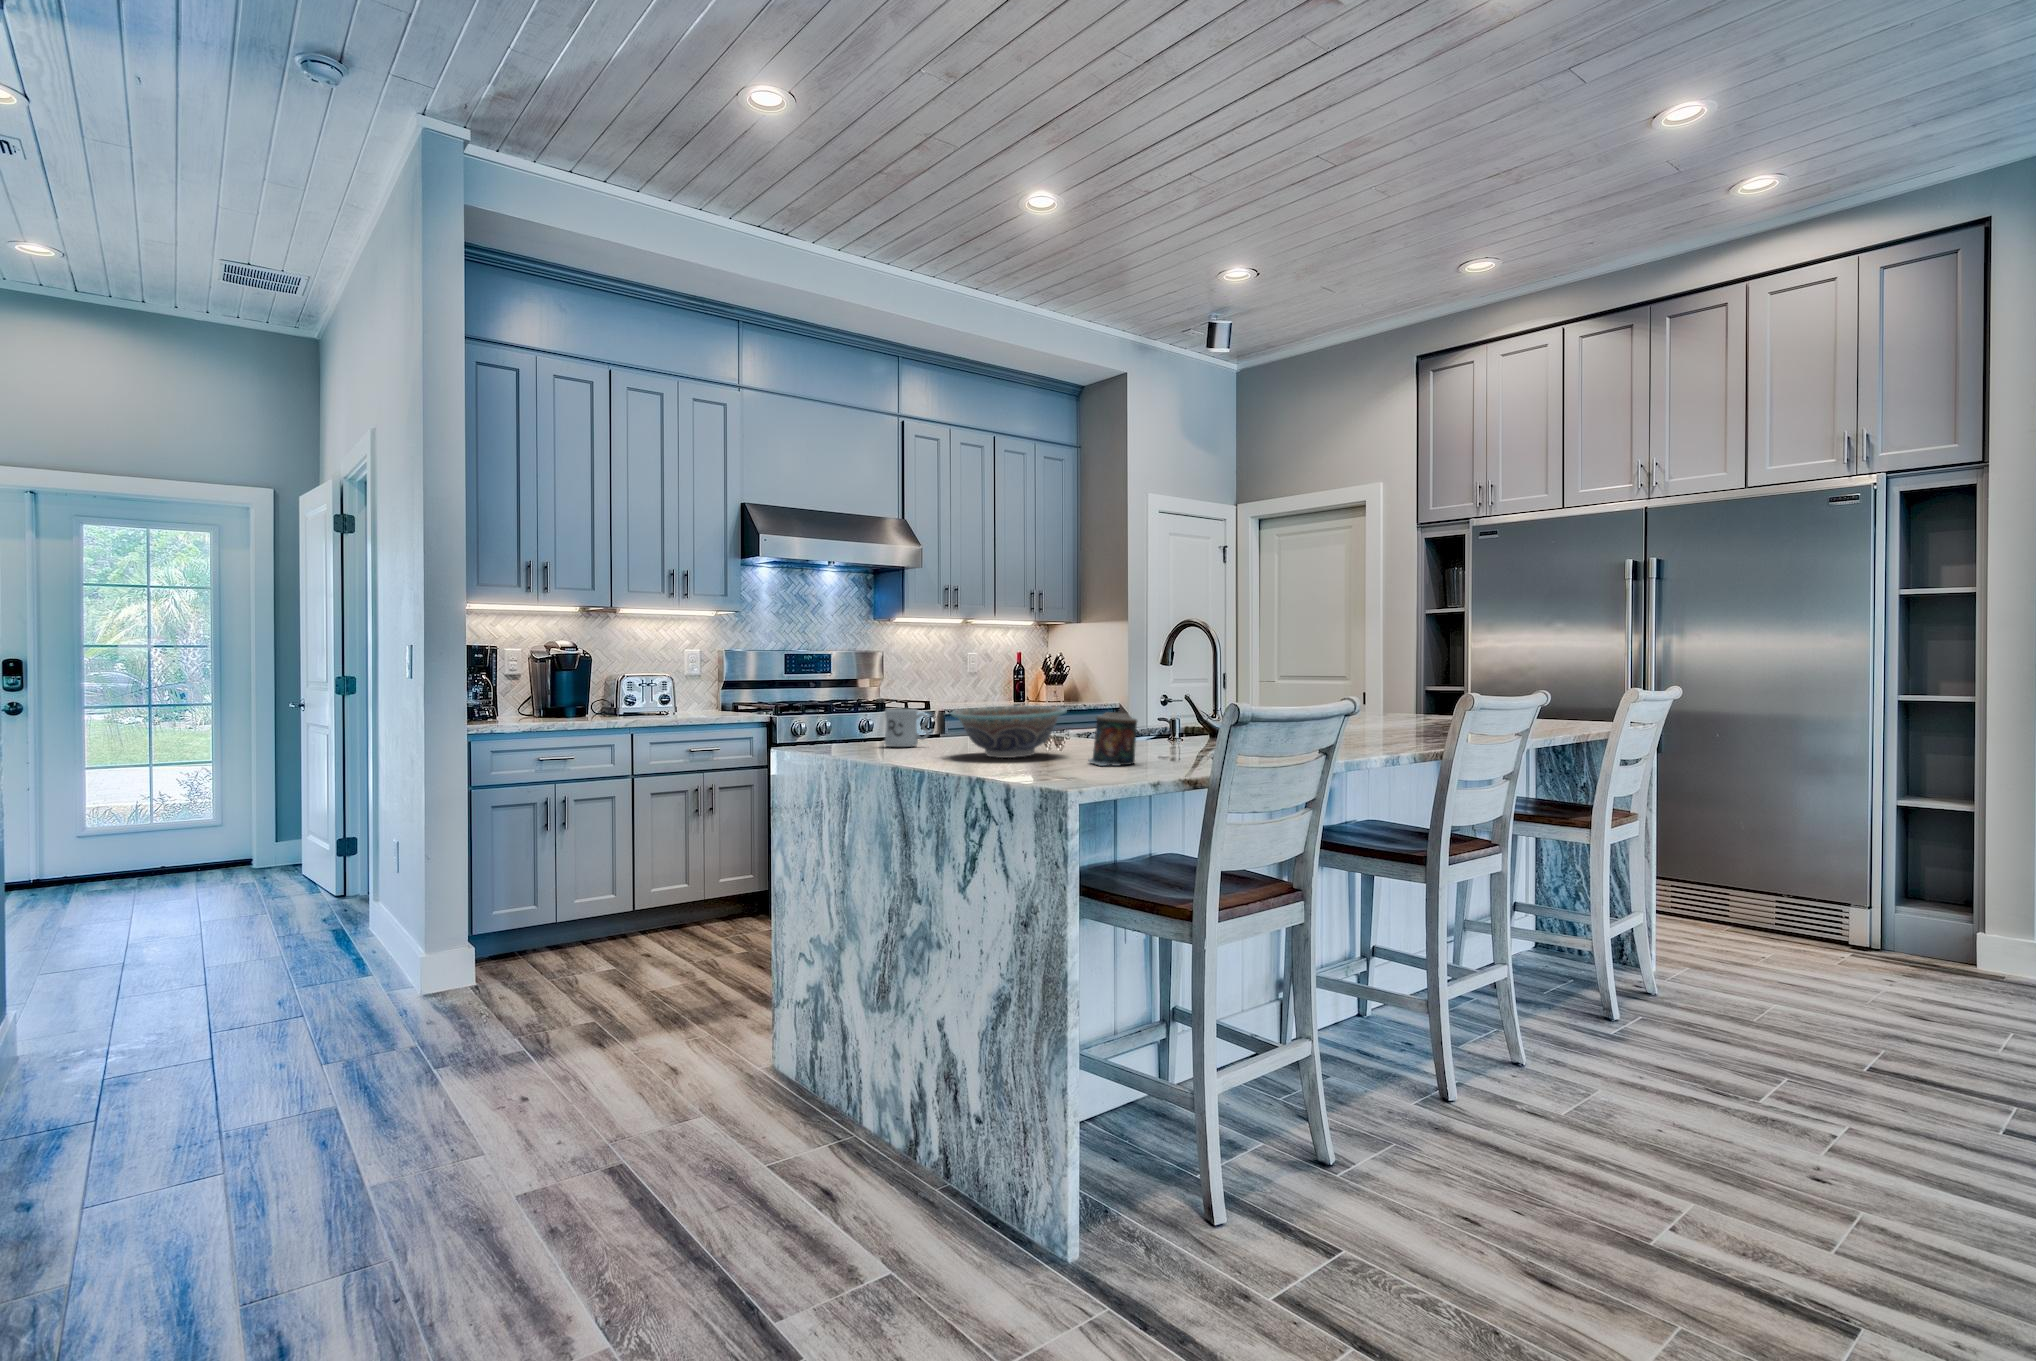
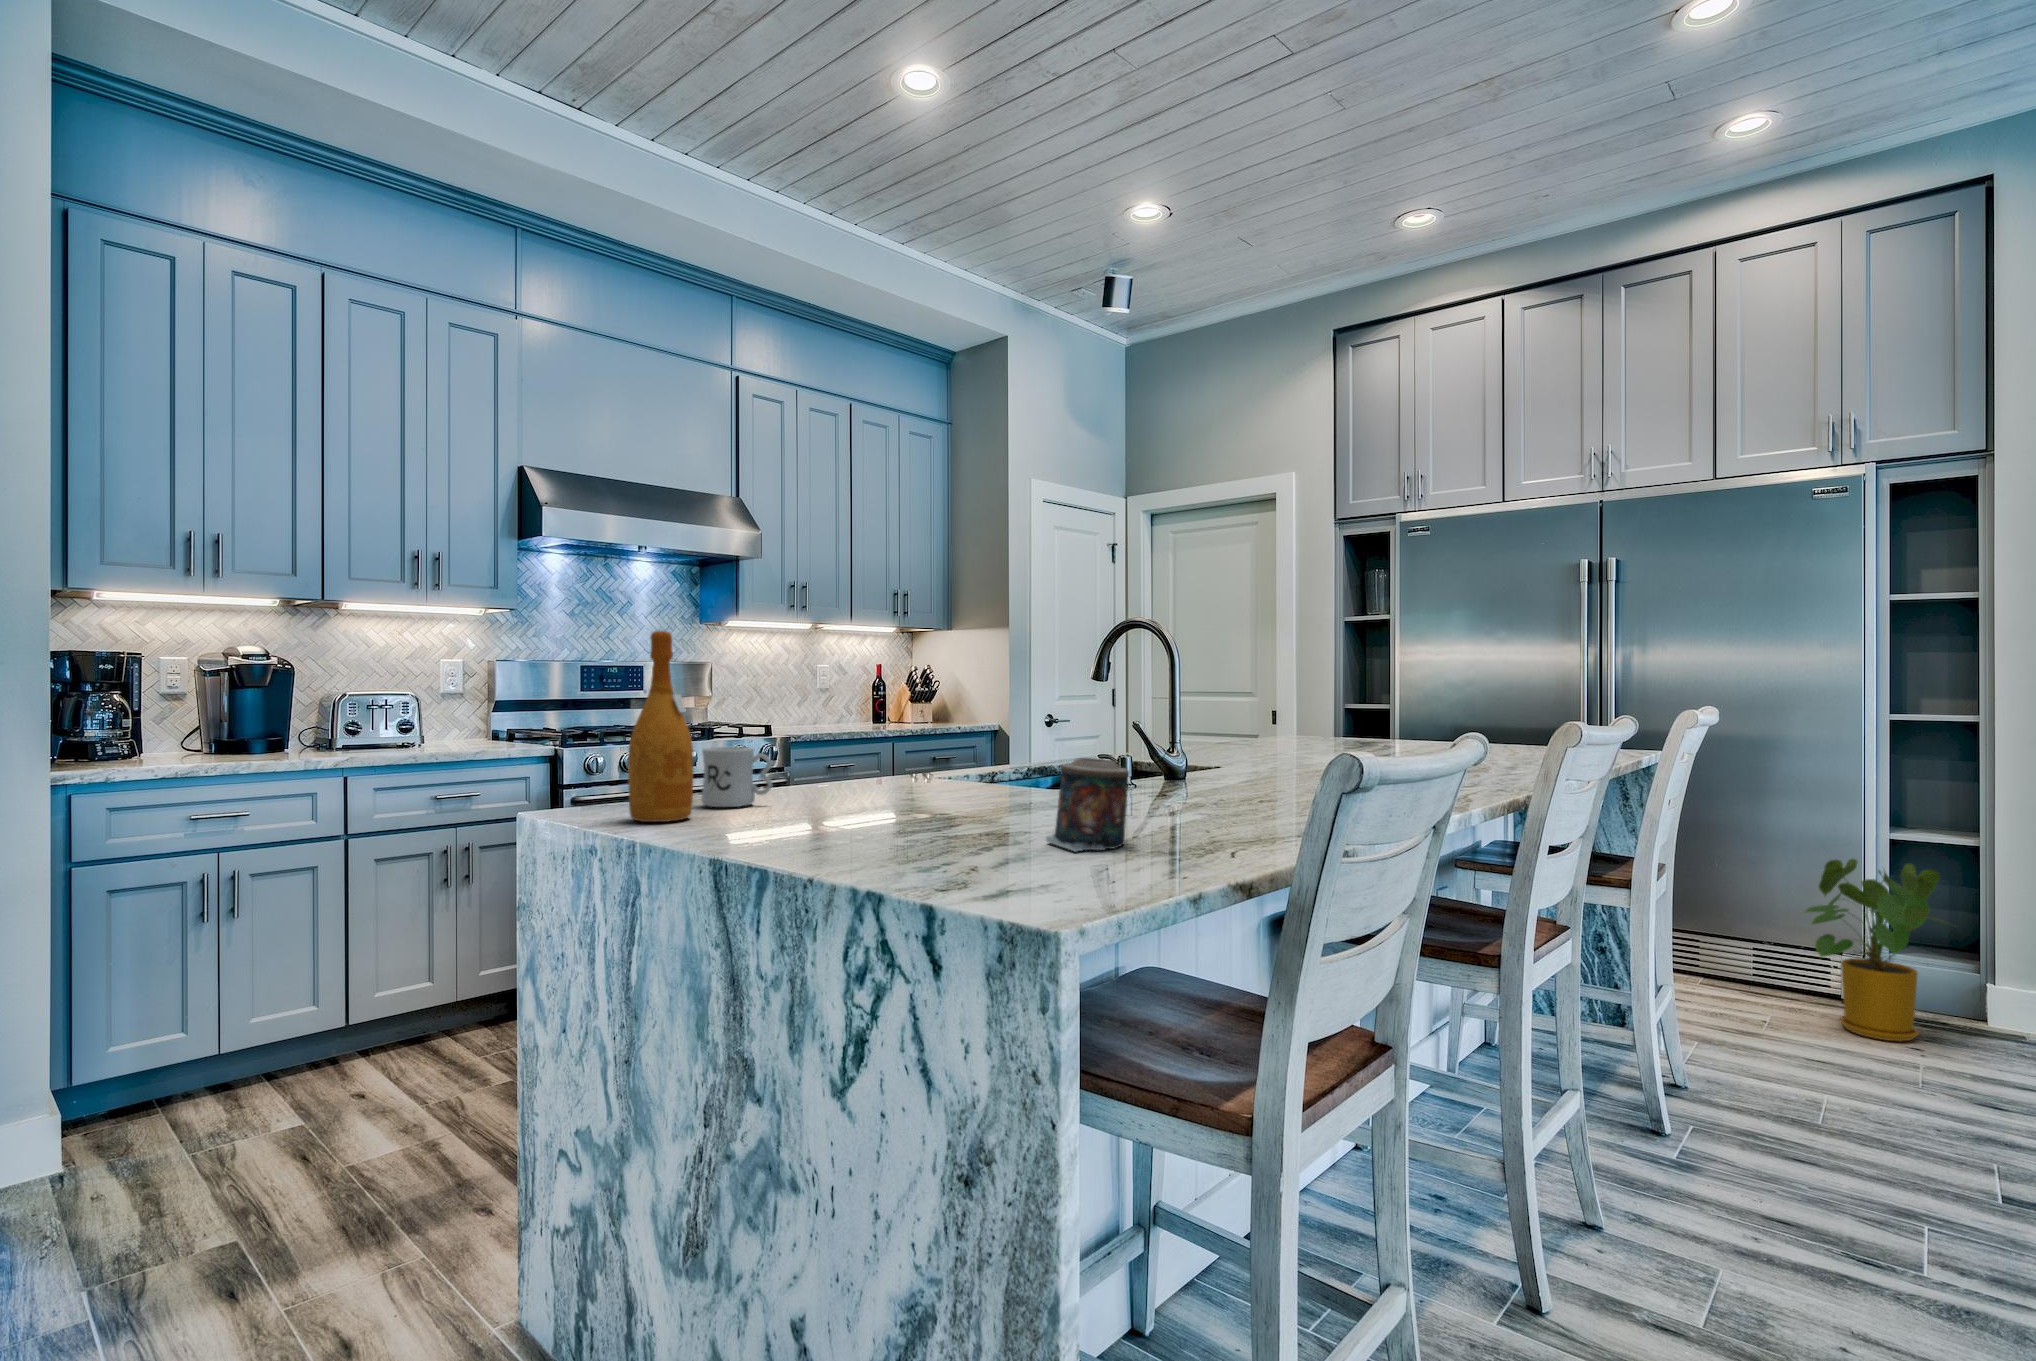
wine bottle: none [842,635,880,753] -> present [628,631,693,822]
decorative bowl: present [951,705,1067,758] -> none [811,743,1000,832]
house plant: none [1788,821,1926,975] -> present [1806,859,1944,1041]

